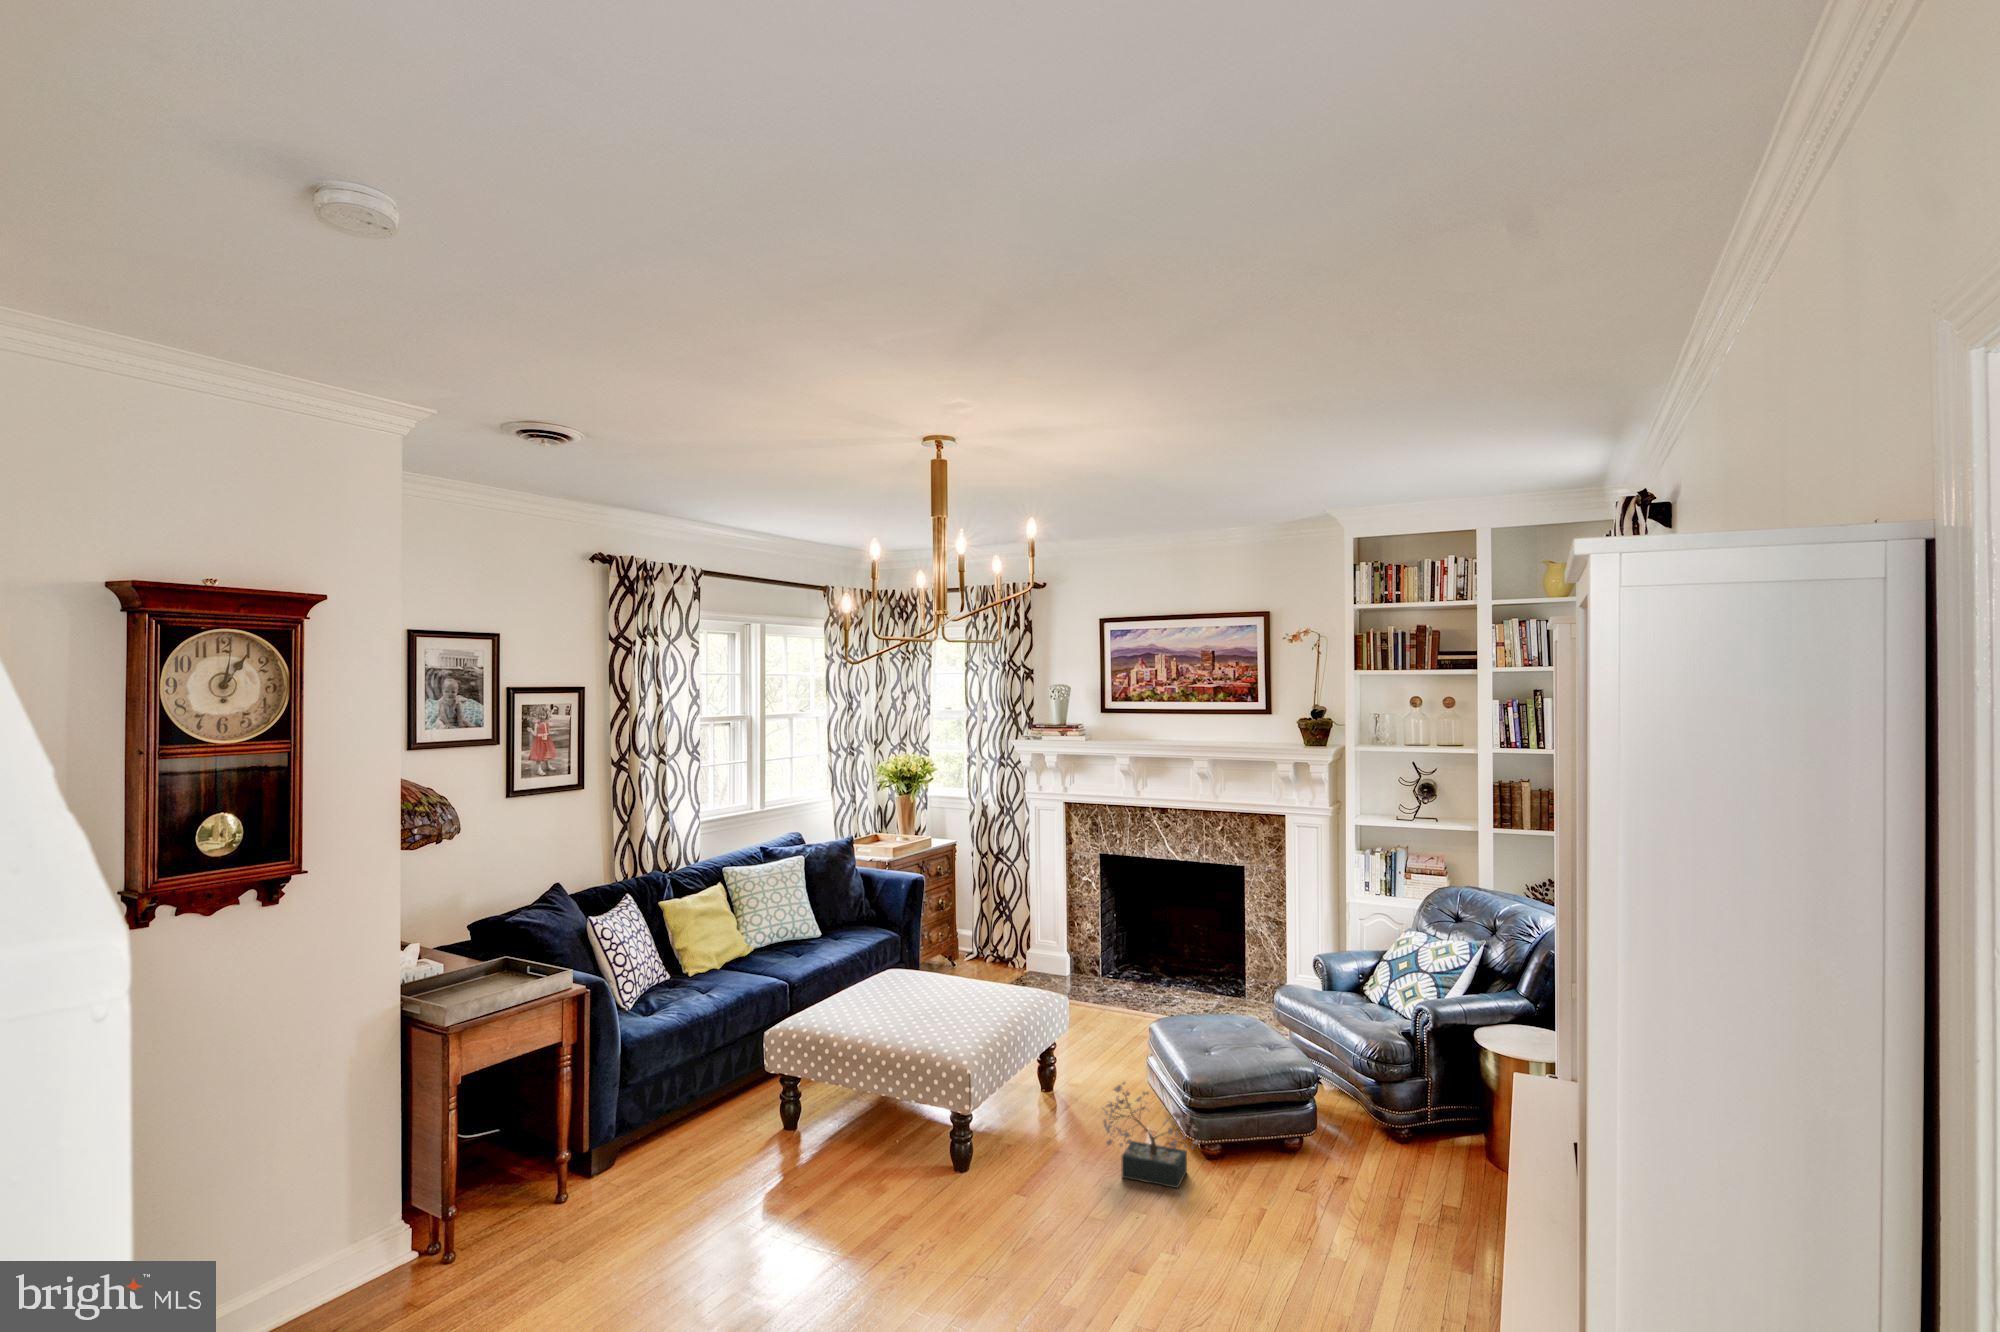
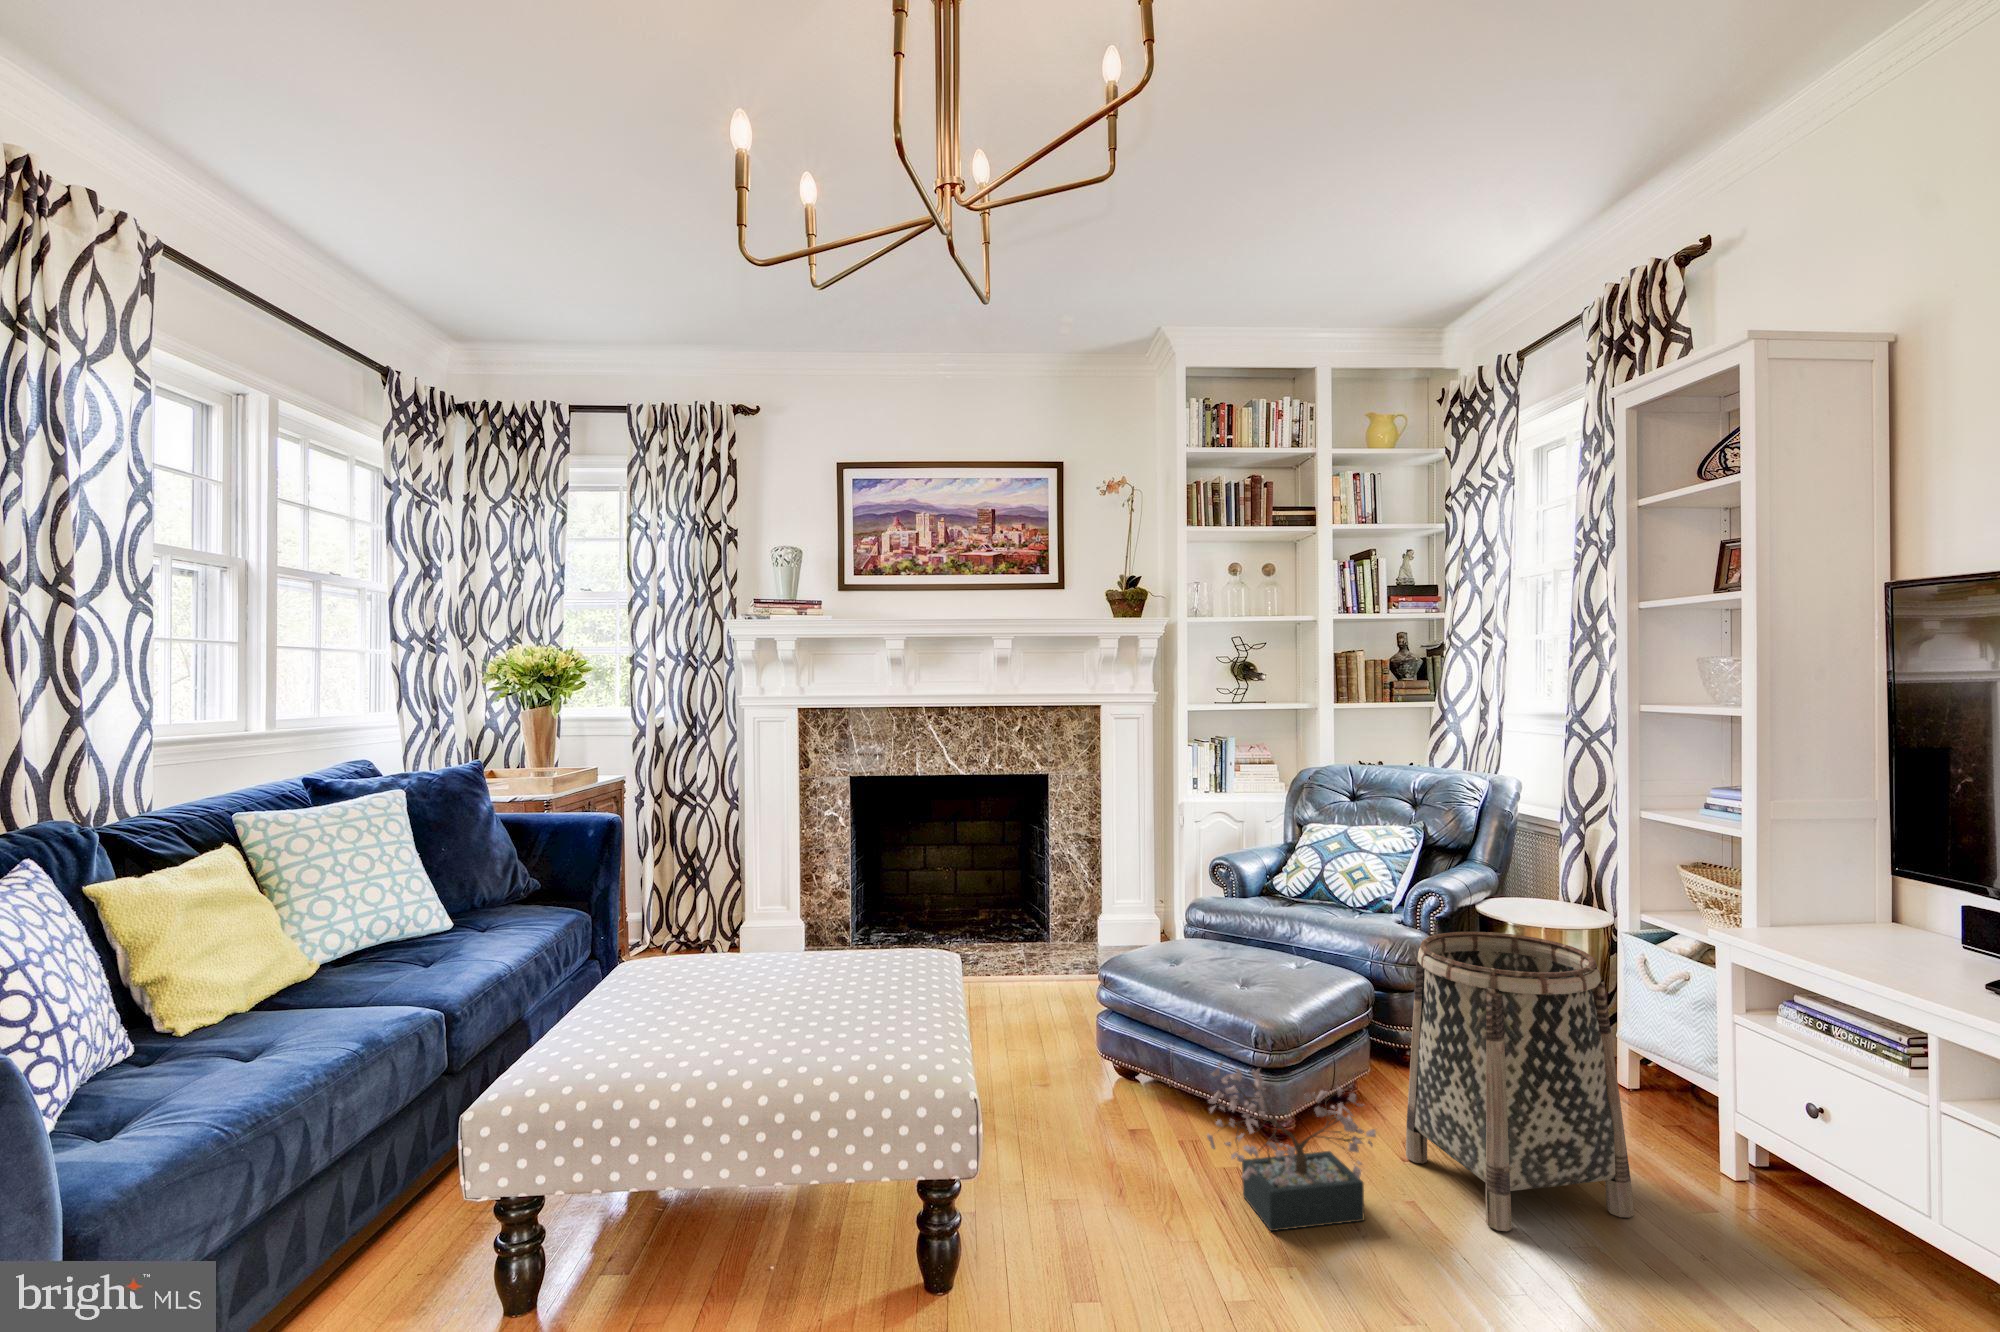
basket: none [1240,1035,1350,1232] -> present [1406,932,1634,1231]

